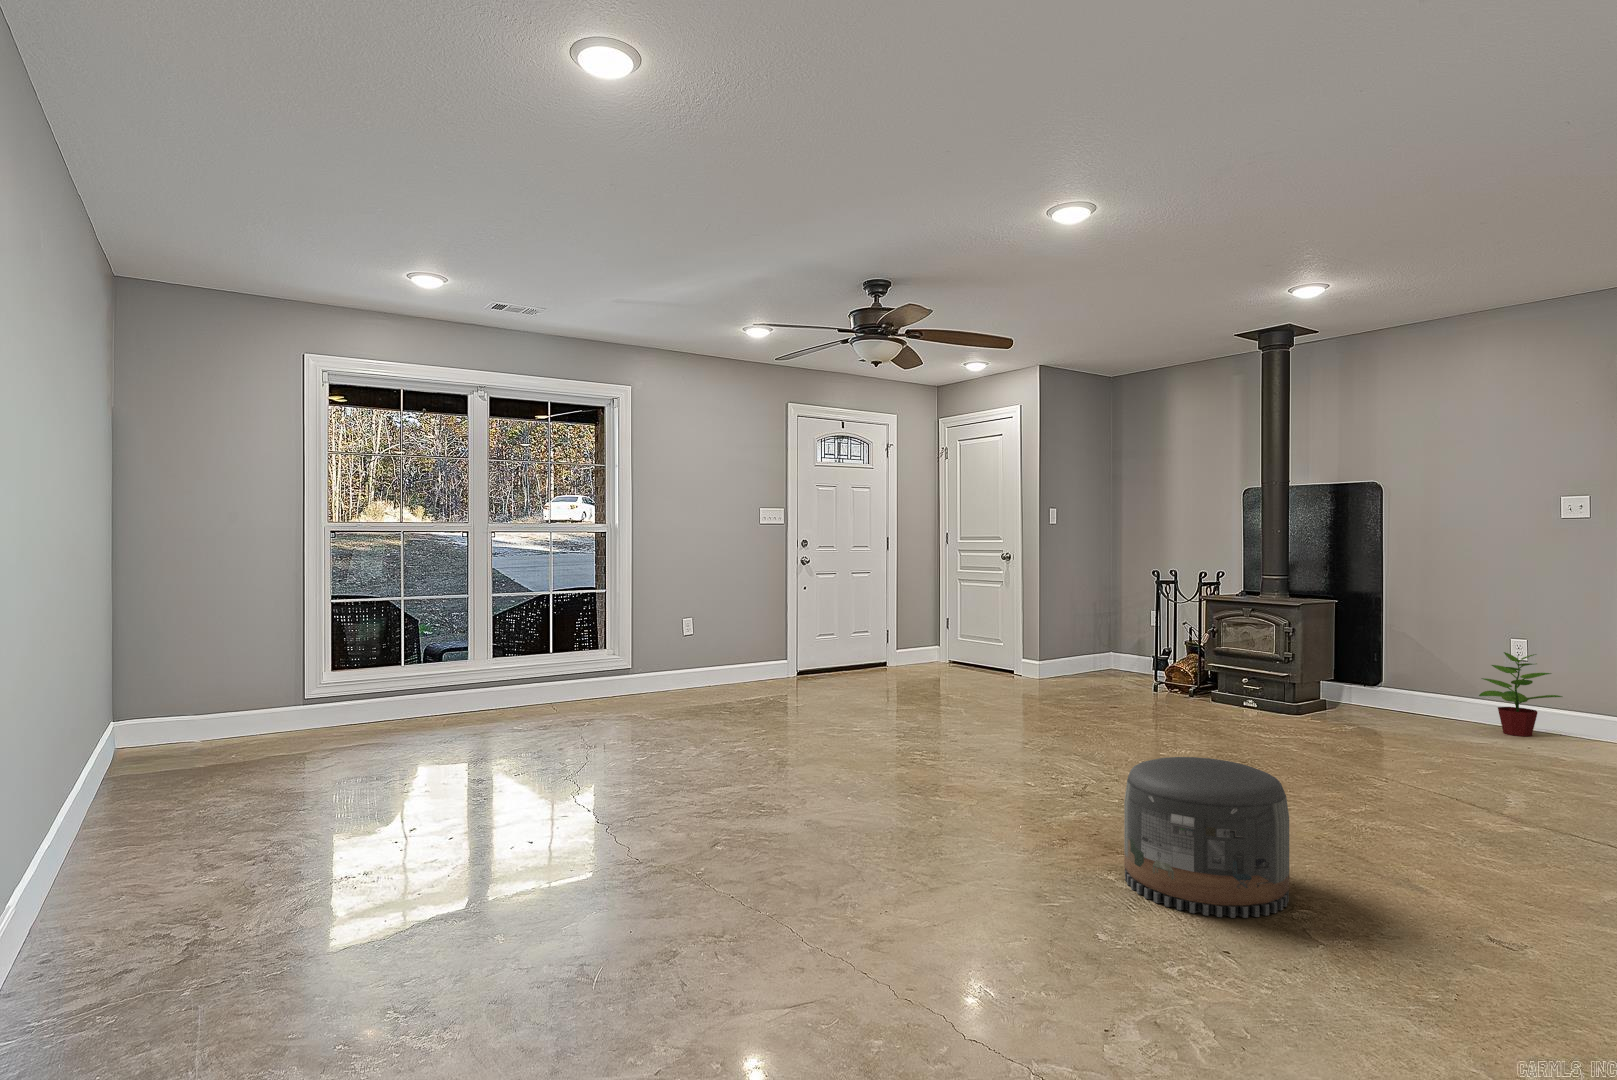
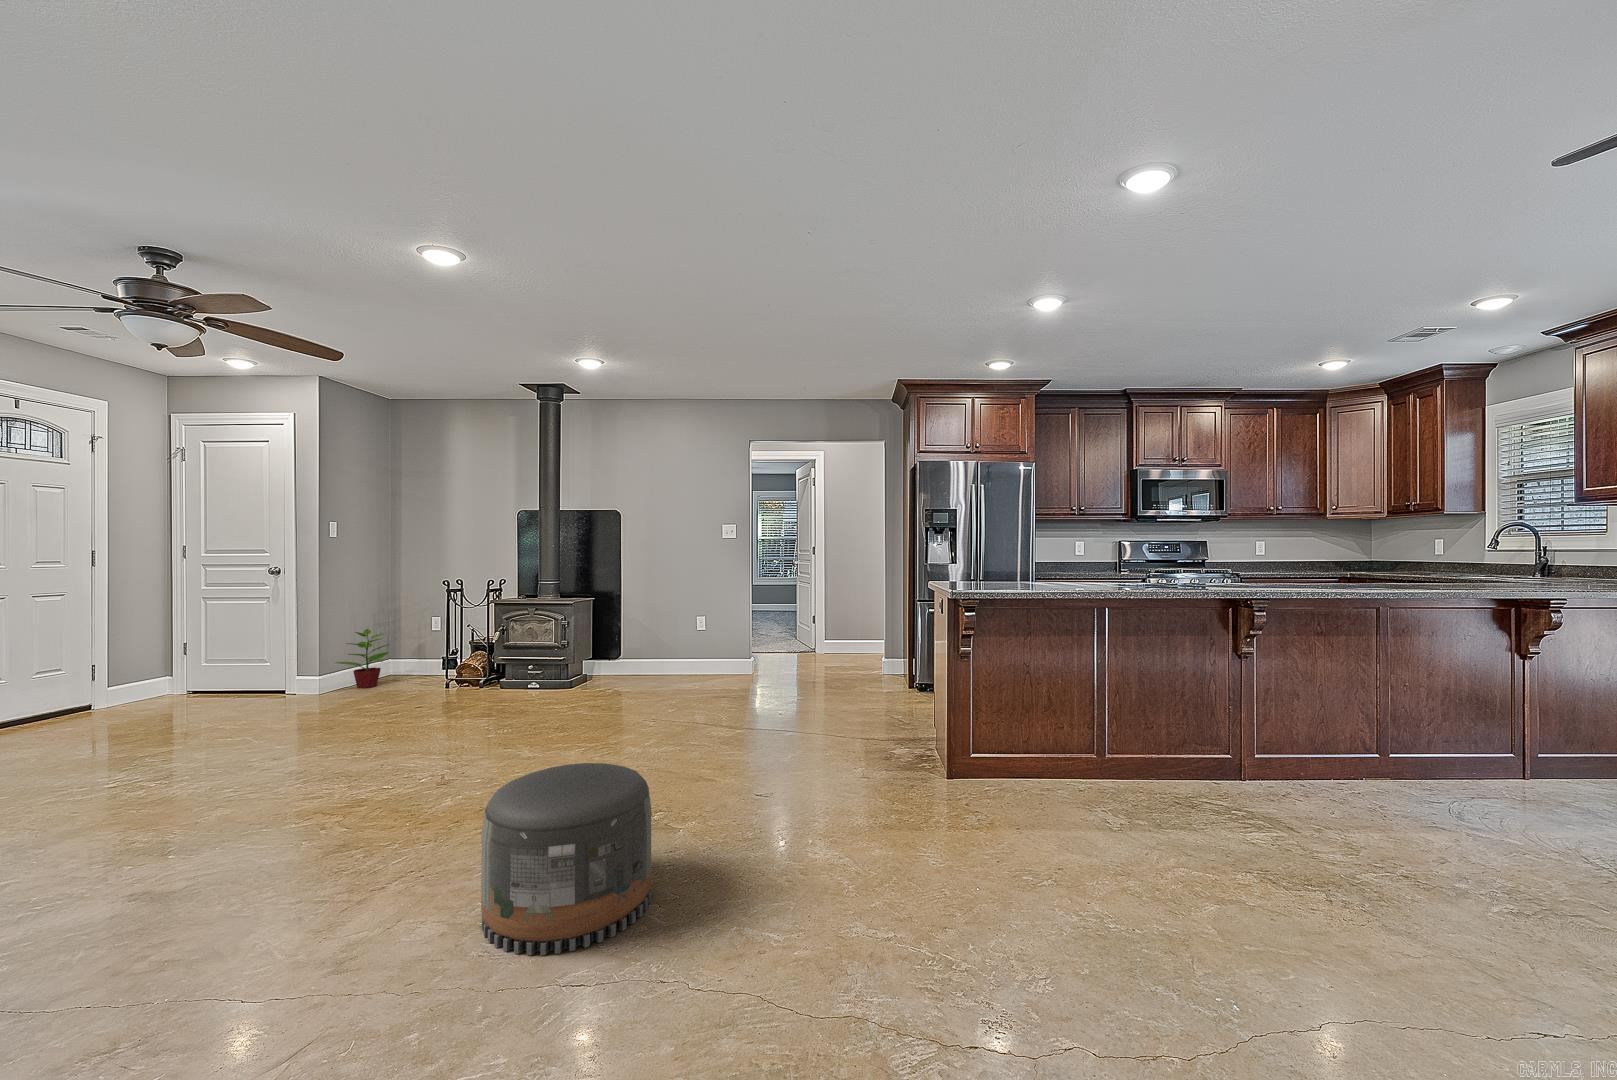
potted plant: present [1479,652,1562,736] -> present [336,629,388,688]

